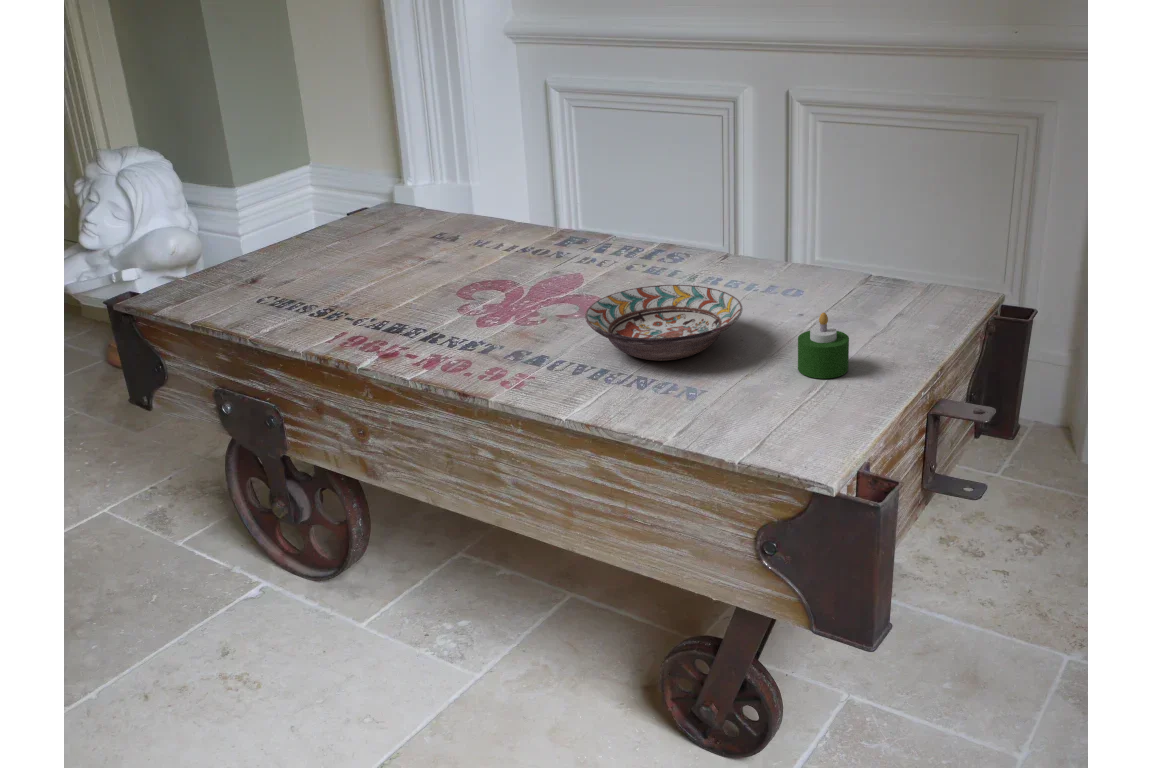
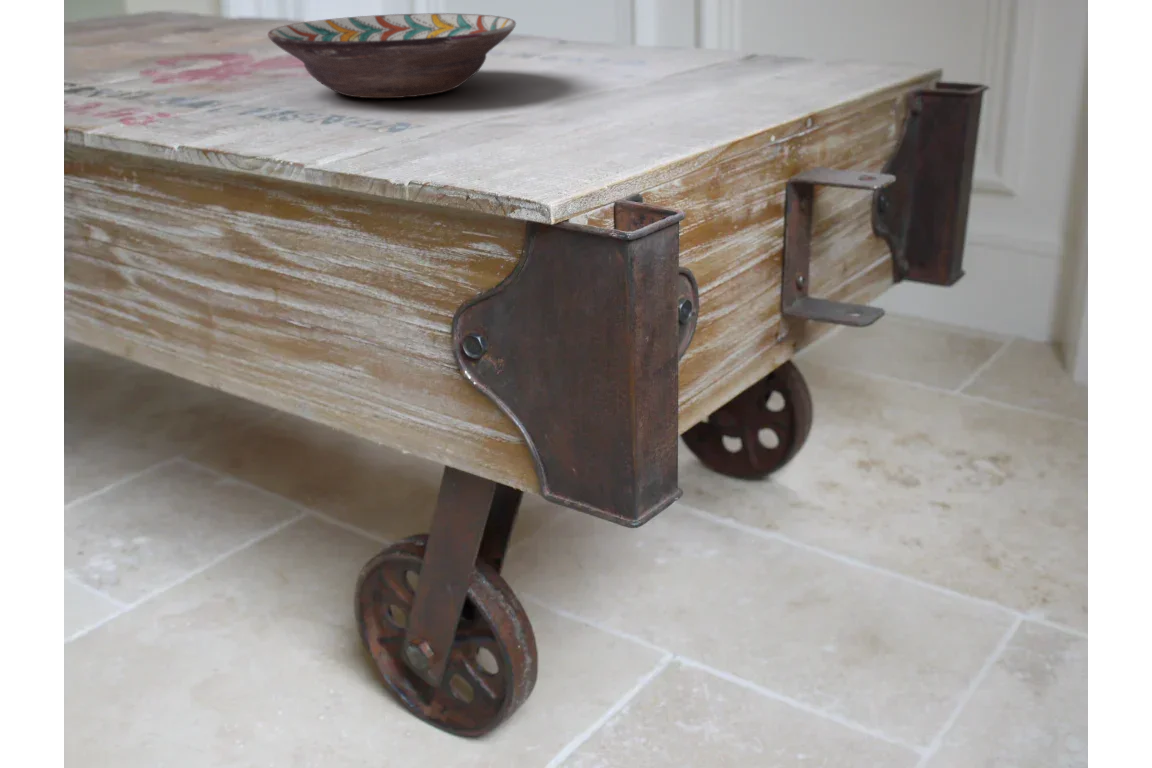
candle: present [798,313,849,379] -> none [582,8,662,115]

